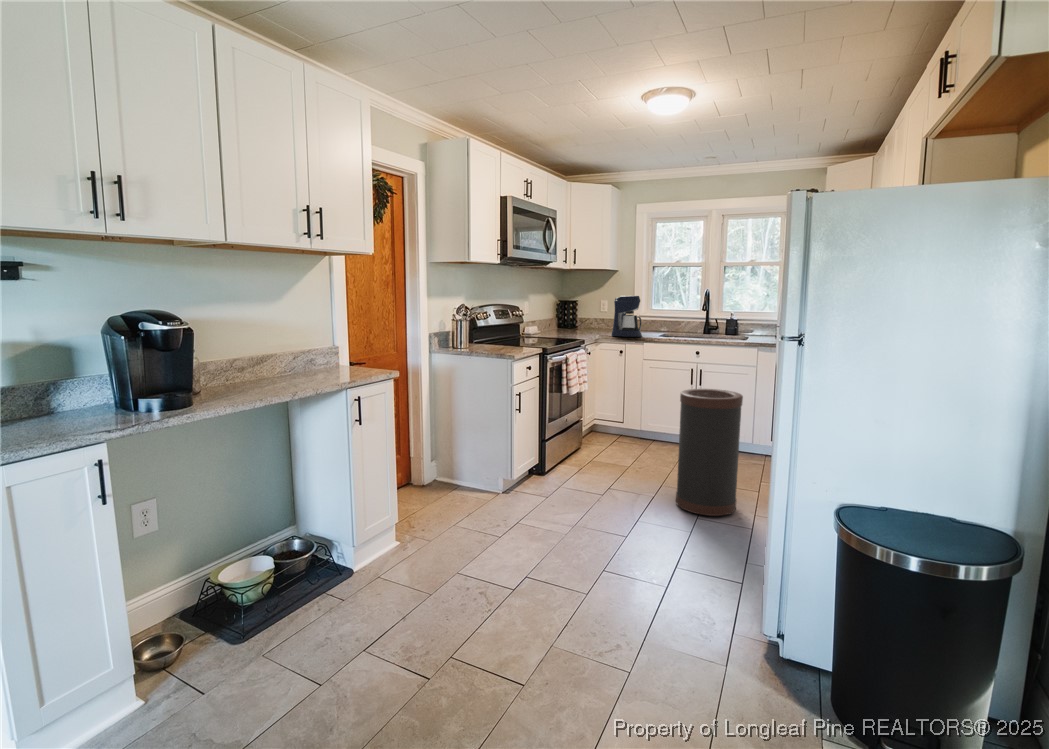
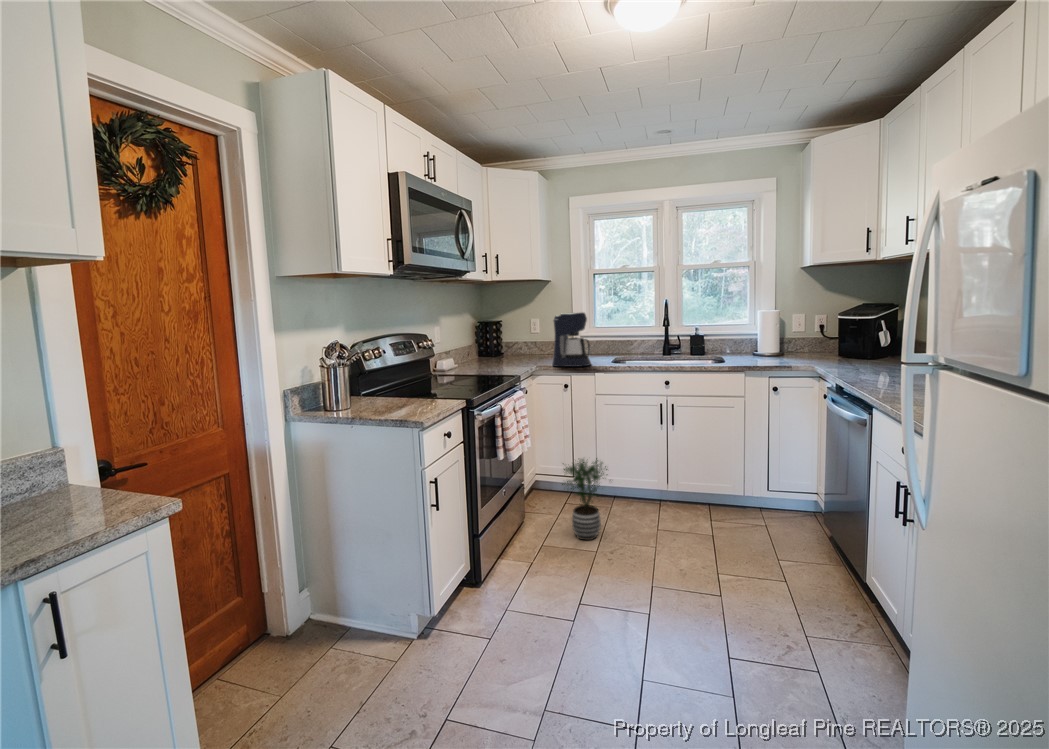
trash can: present [676,389,743,516] -> none [683,448,779,651]
potted plant: none [607,401,647,462] -> present [562,458,607,540]

